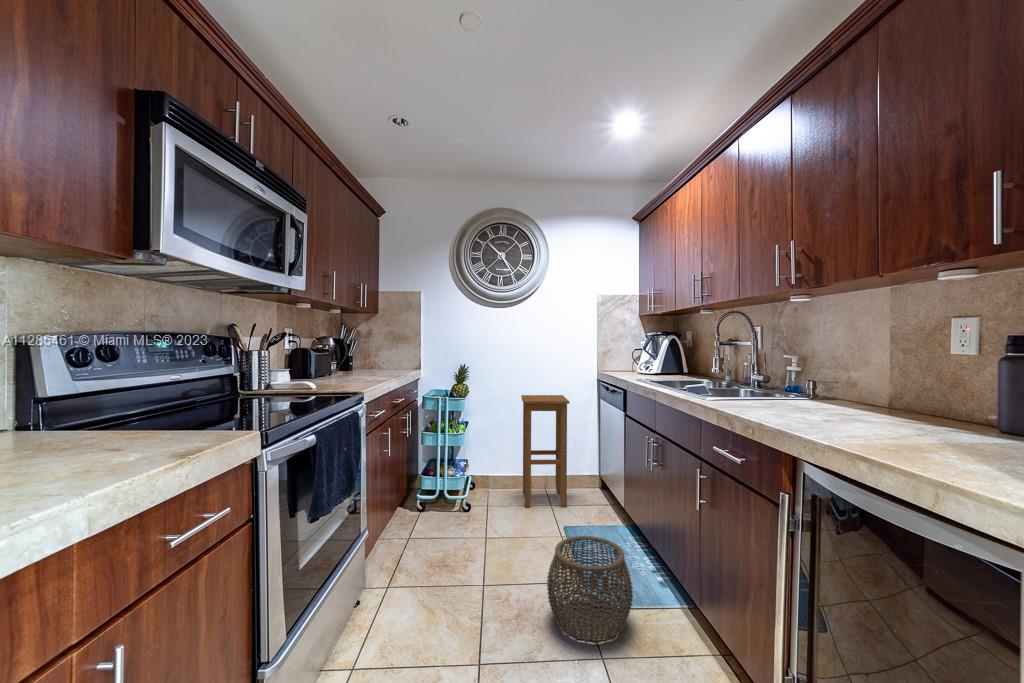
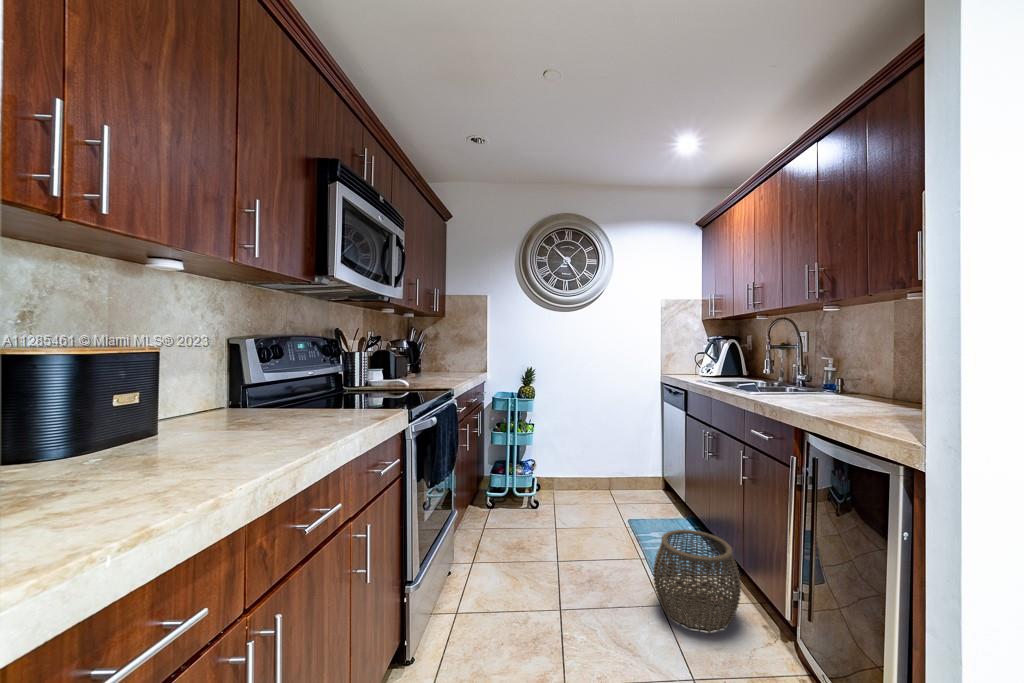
stool: present [521,395,569,508] -> none [585,397,637,506]

